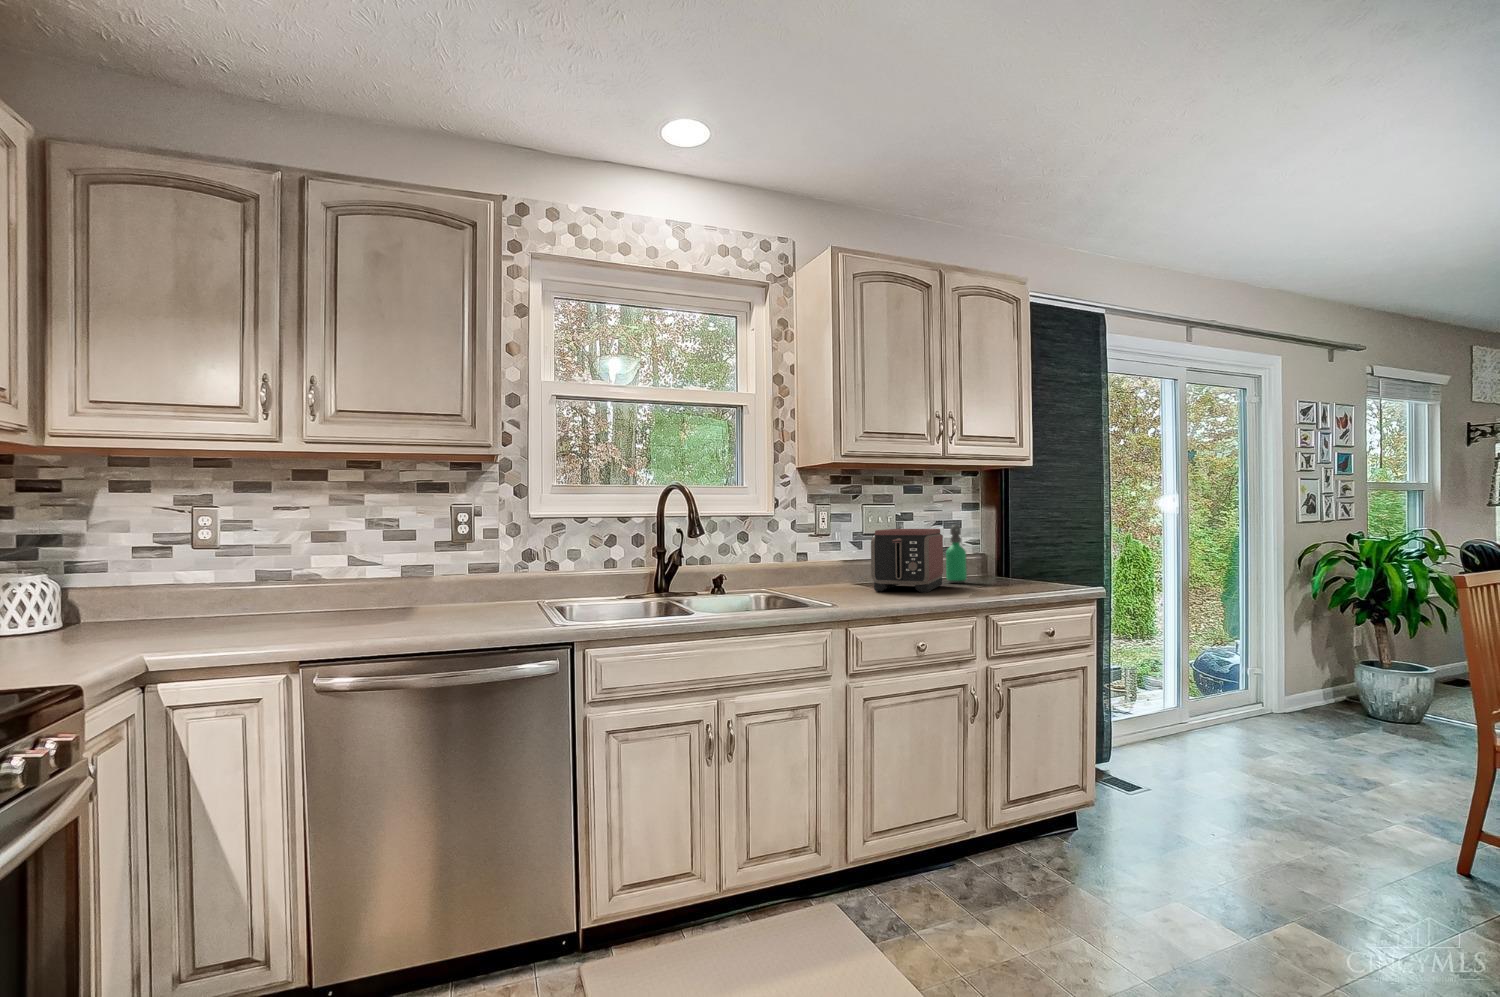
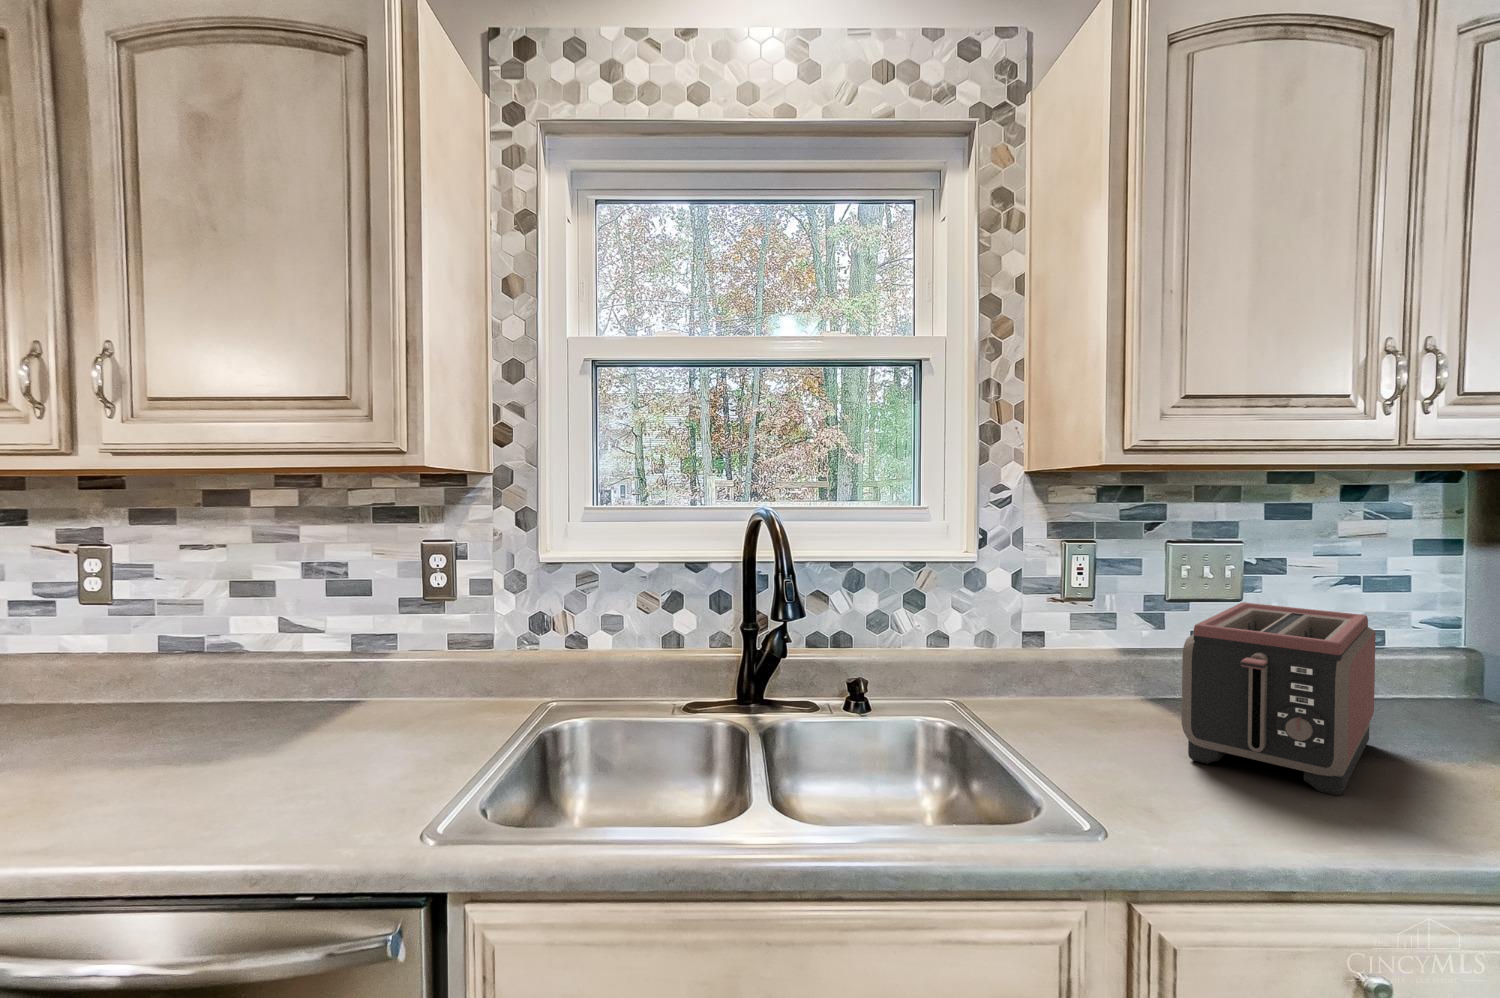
soap dispenser: present [946,525,967,583] -> none [1372,598,1433,731]

